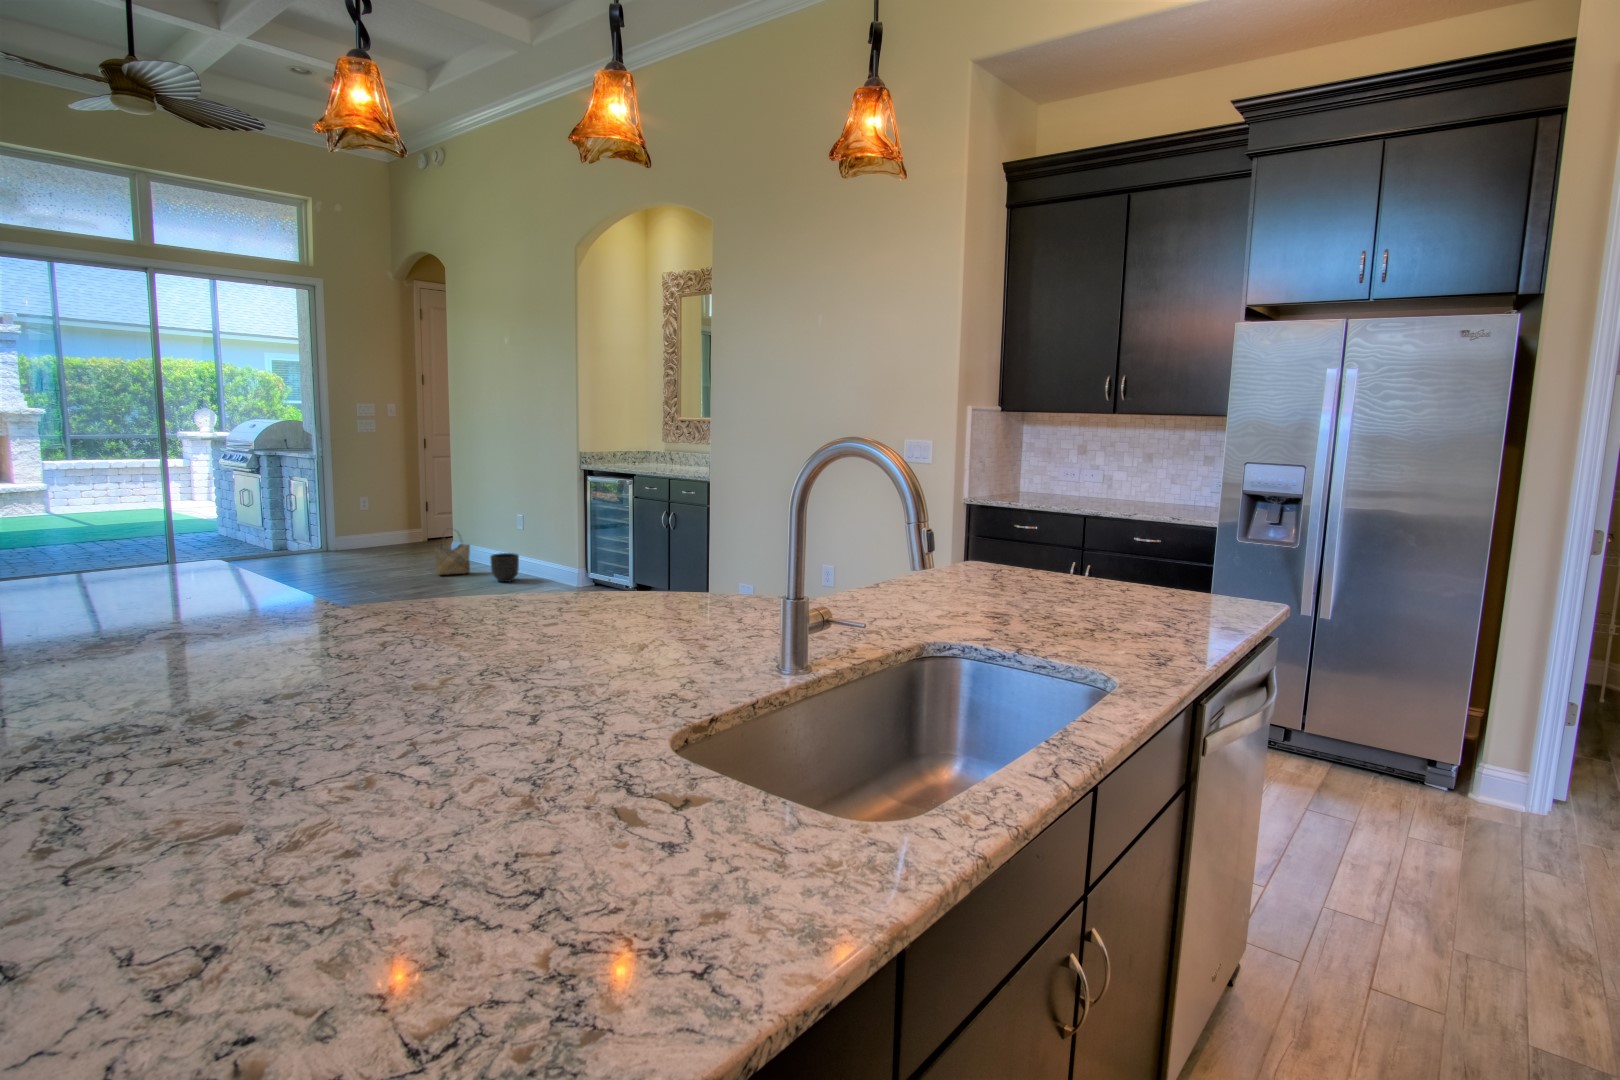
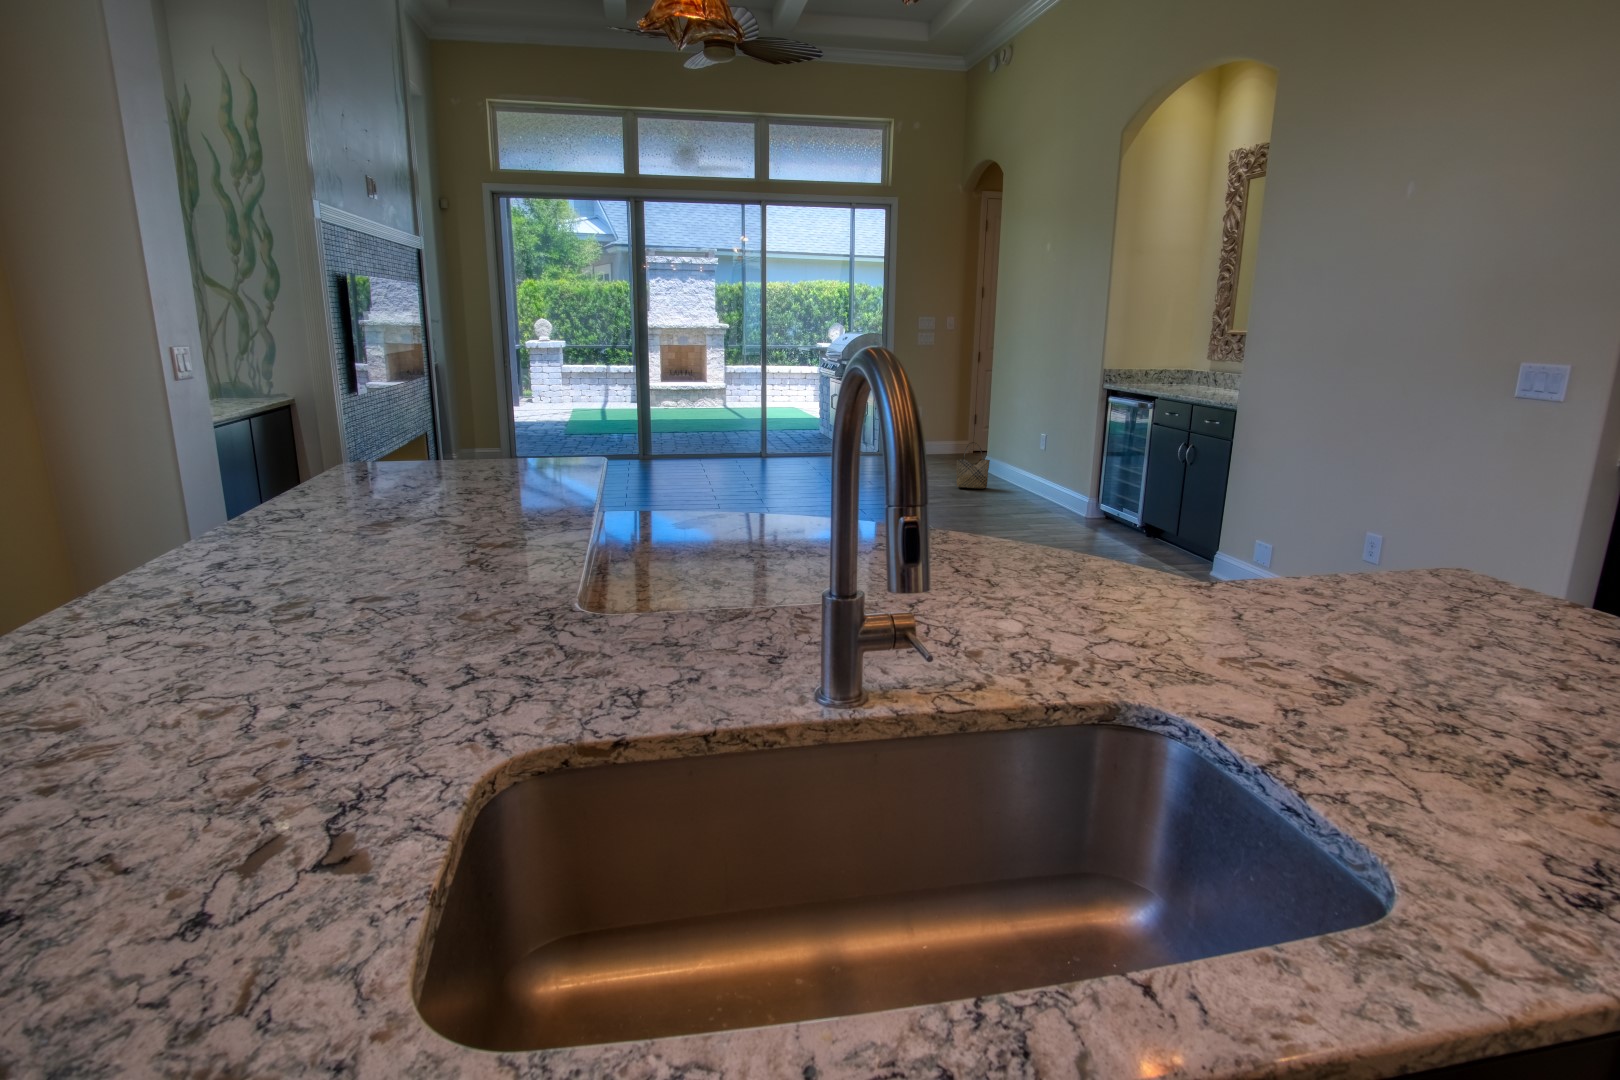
planter: present [490,553,519,582] -> none [1003,472,1031,502]

